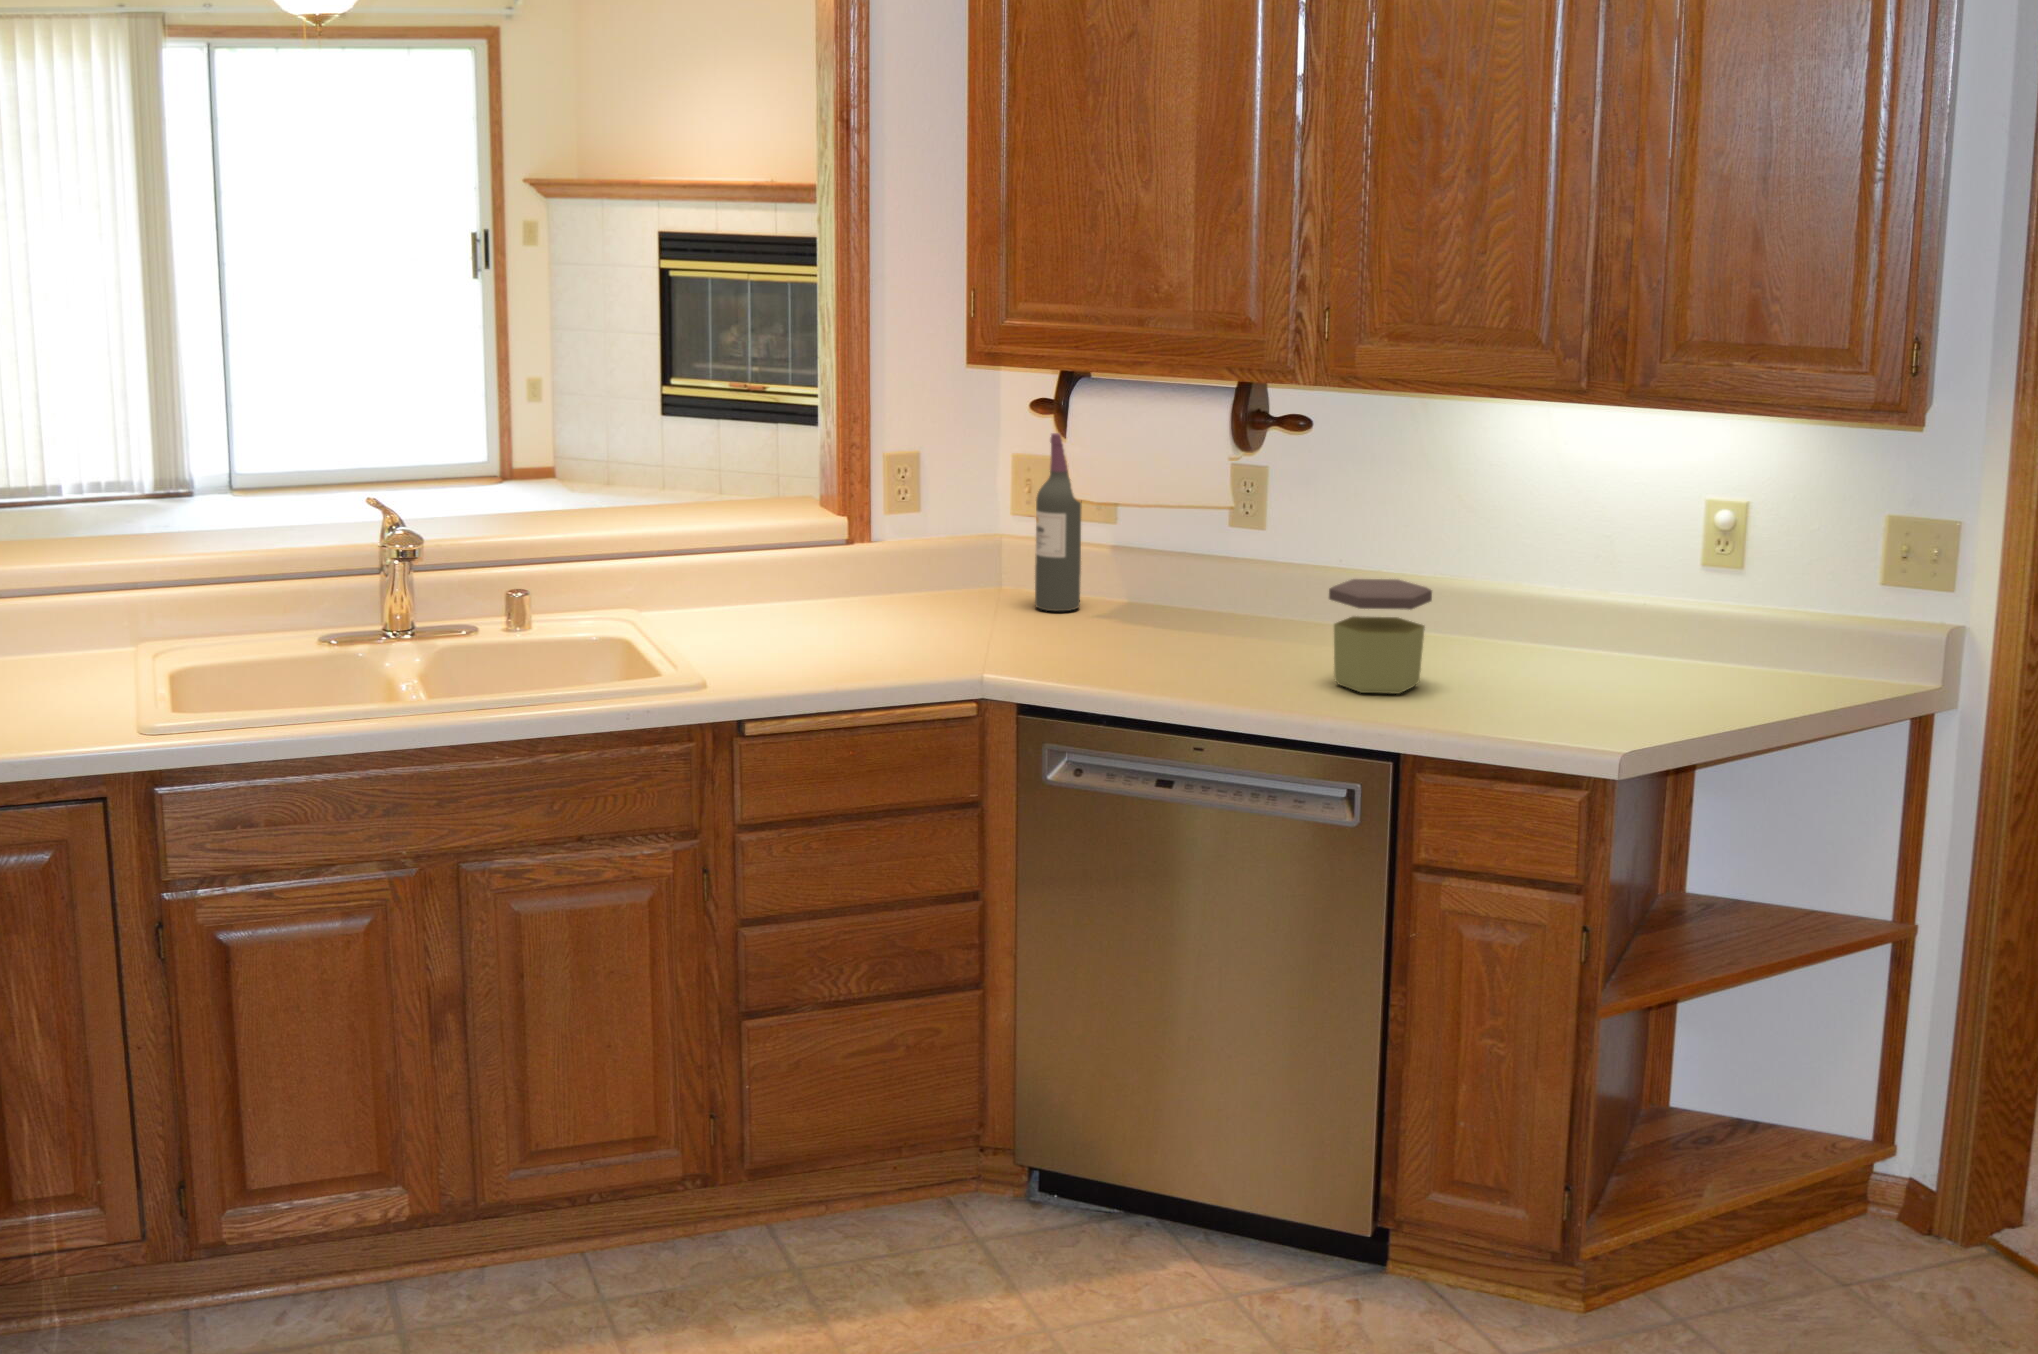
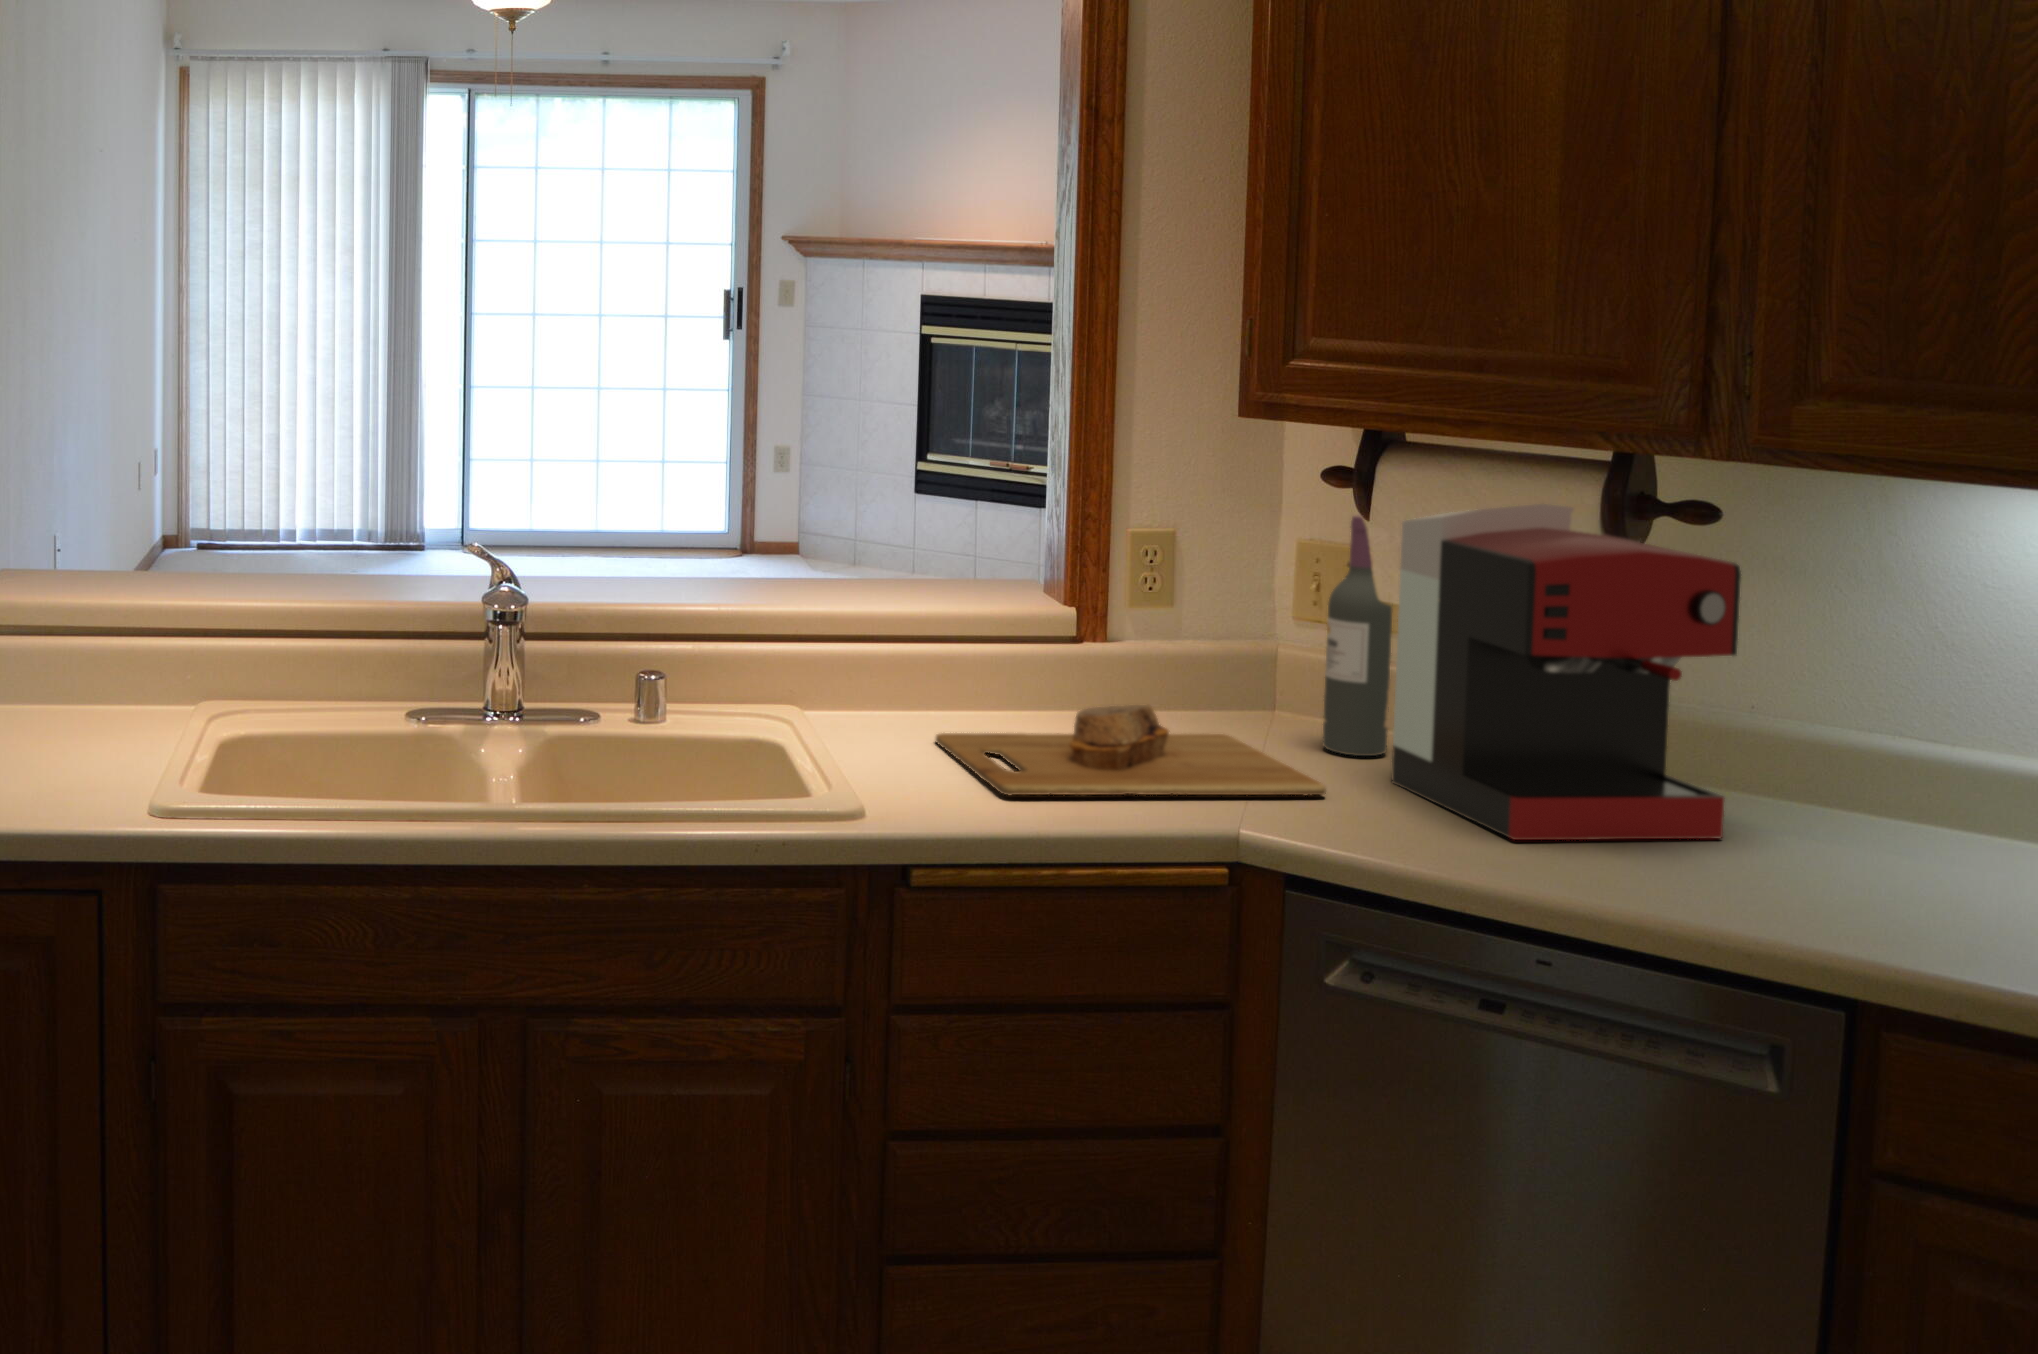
coffee maker: none [1086,420,1312,661] -> present [1392,504,1741,840]
jar: present [1329,579,1432,694] -> none [1766,745,1942,927]
cutting board: none [753,587,1043,664] -> present [936,705,1326,796]

